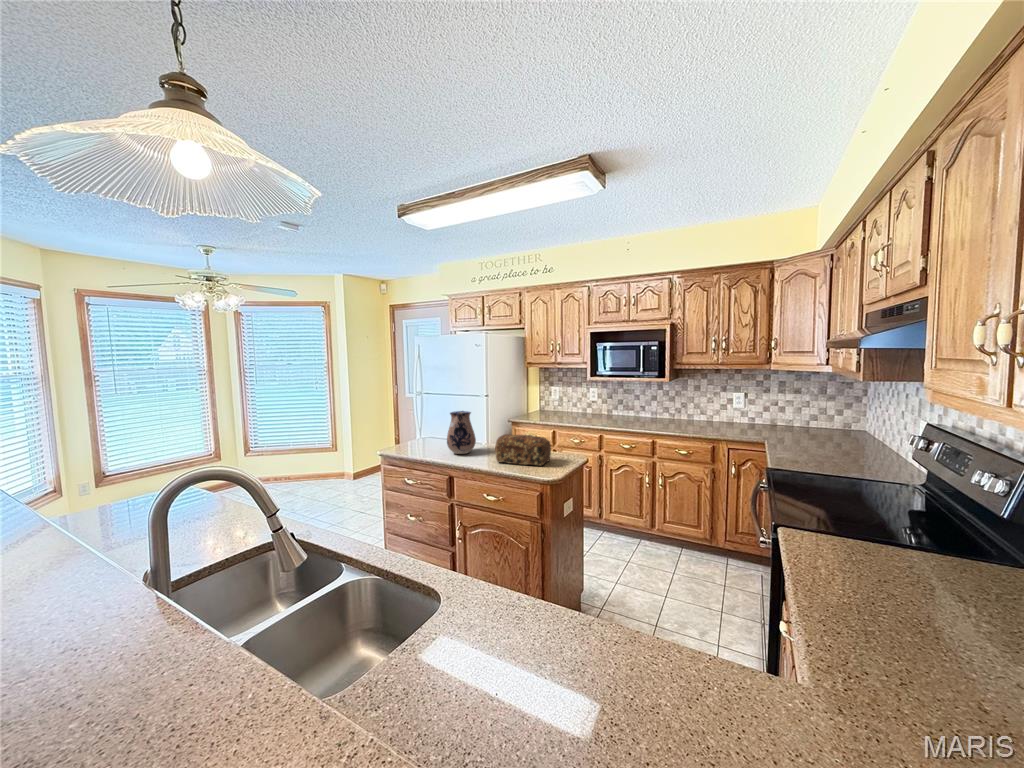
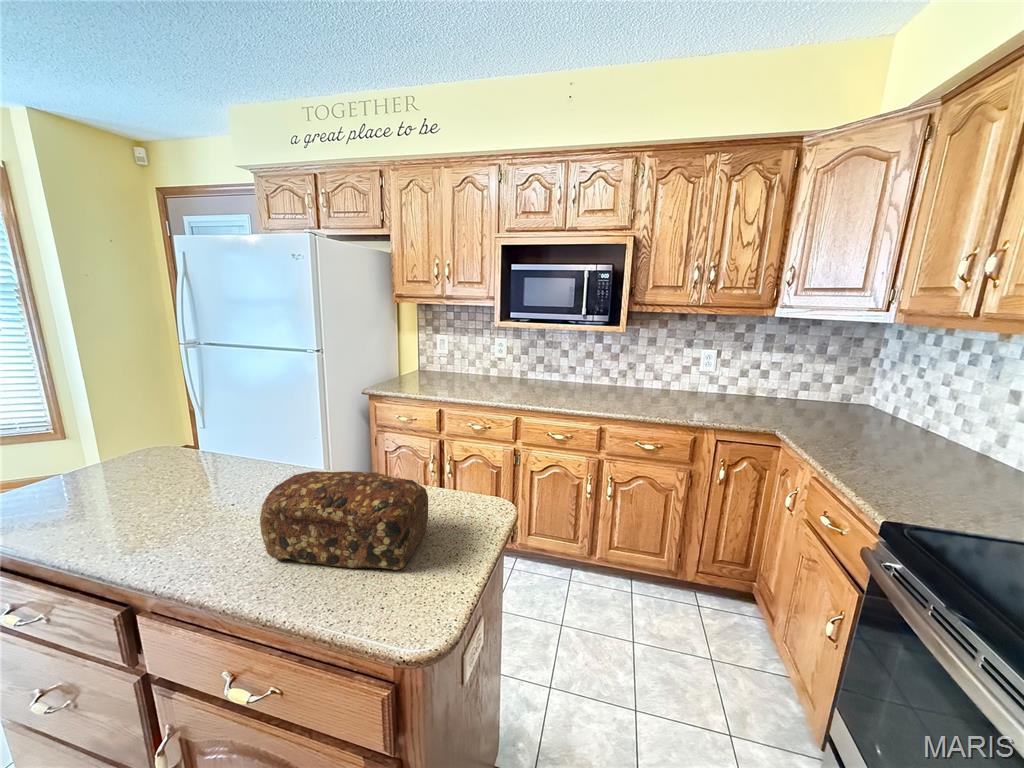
ceramic pitcher: present [447,411,476,454] -> none [139,398,236,519]

